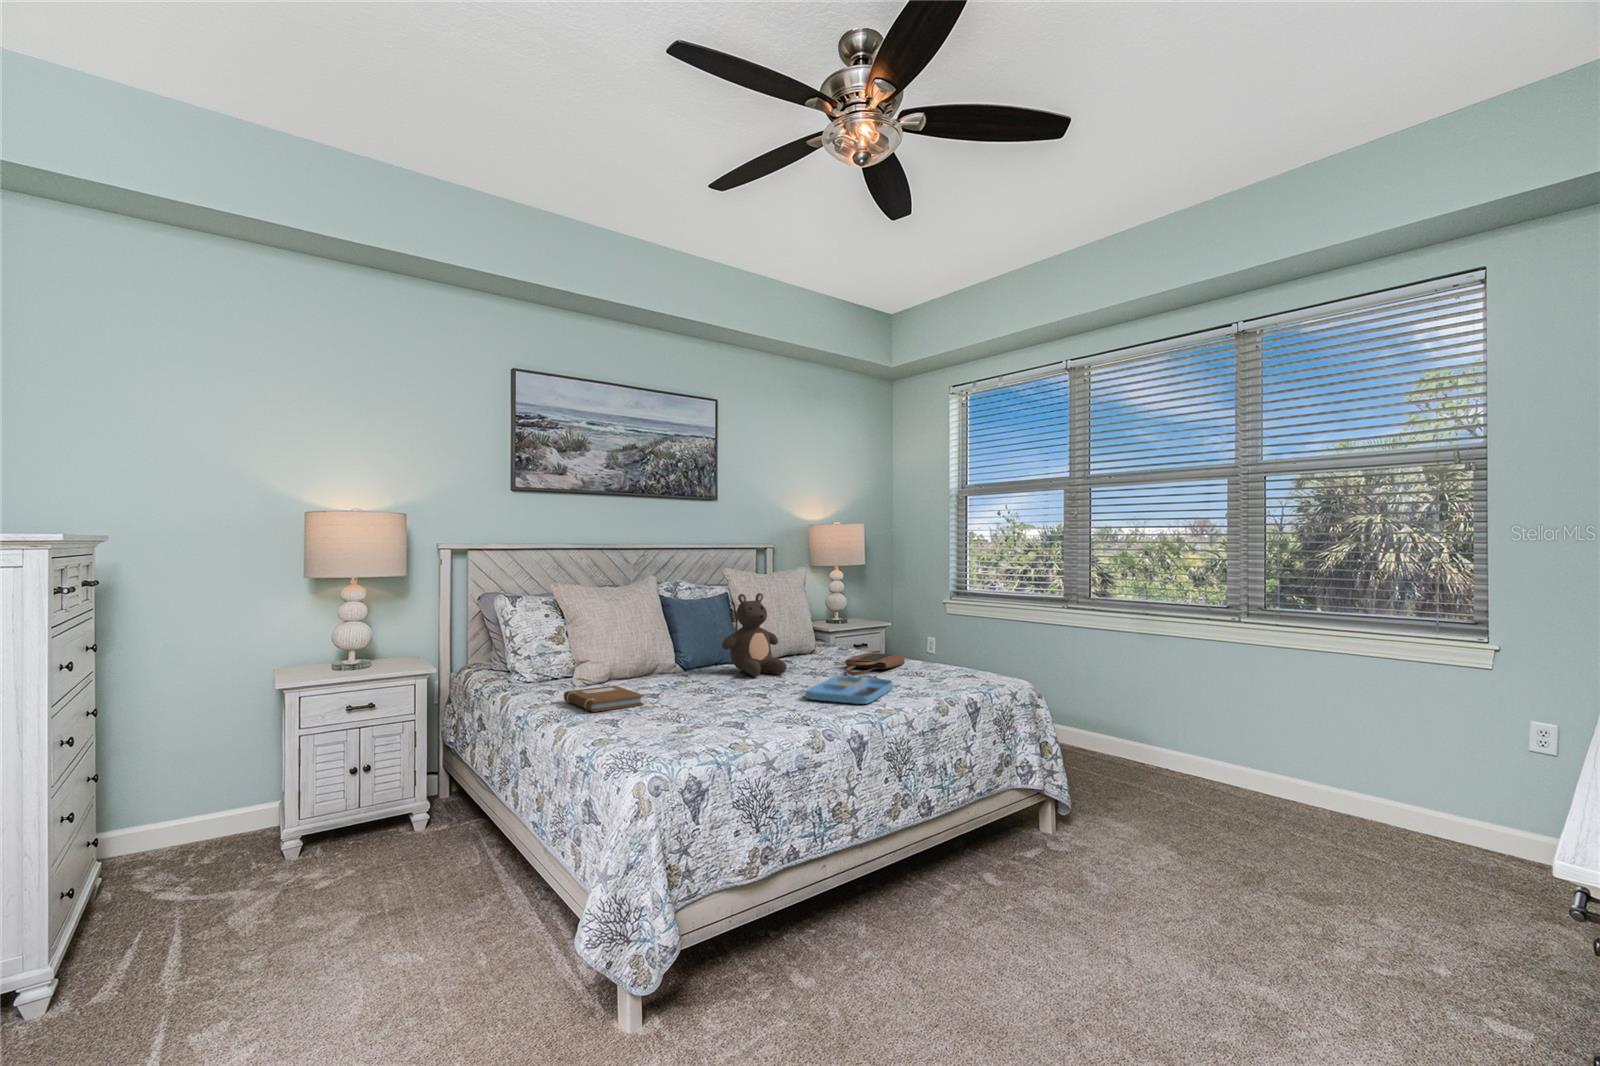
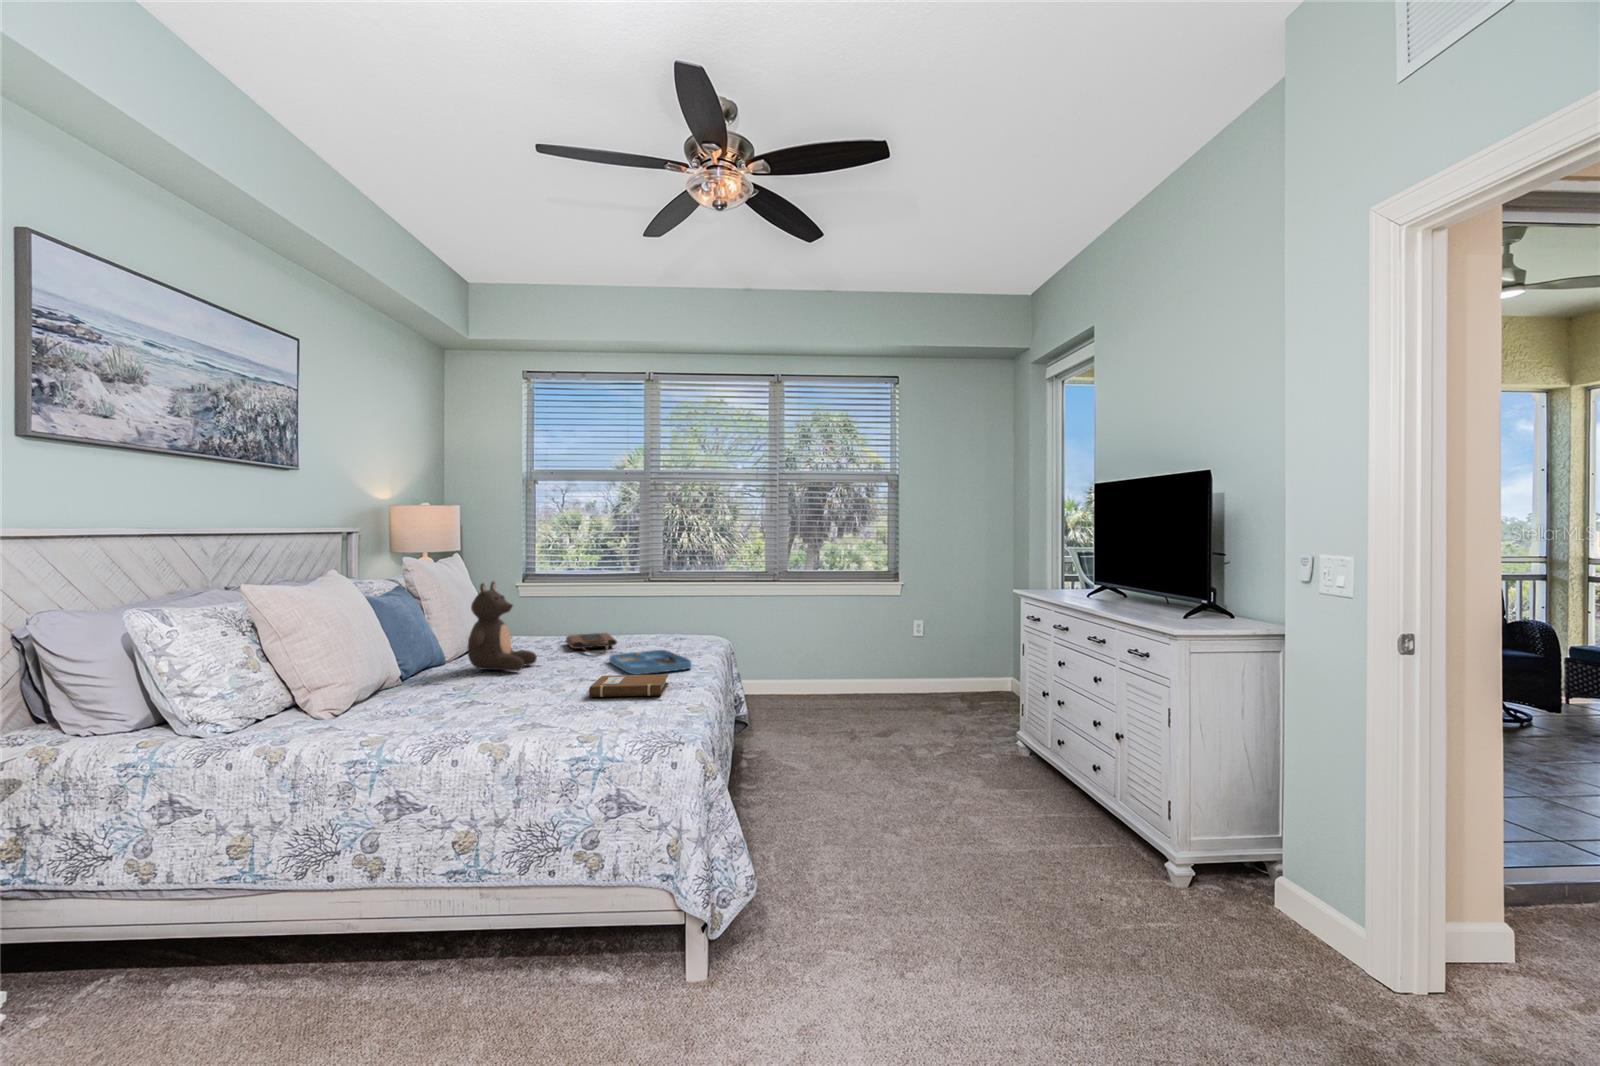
notebook: present [564,685,644,712] -> present [589,674,669,697]

